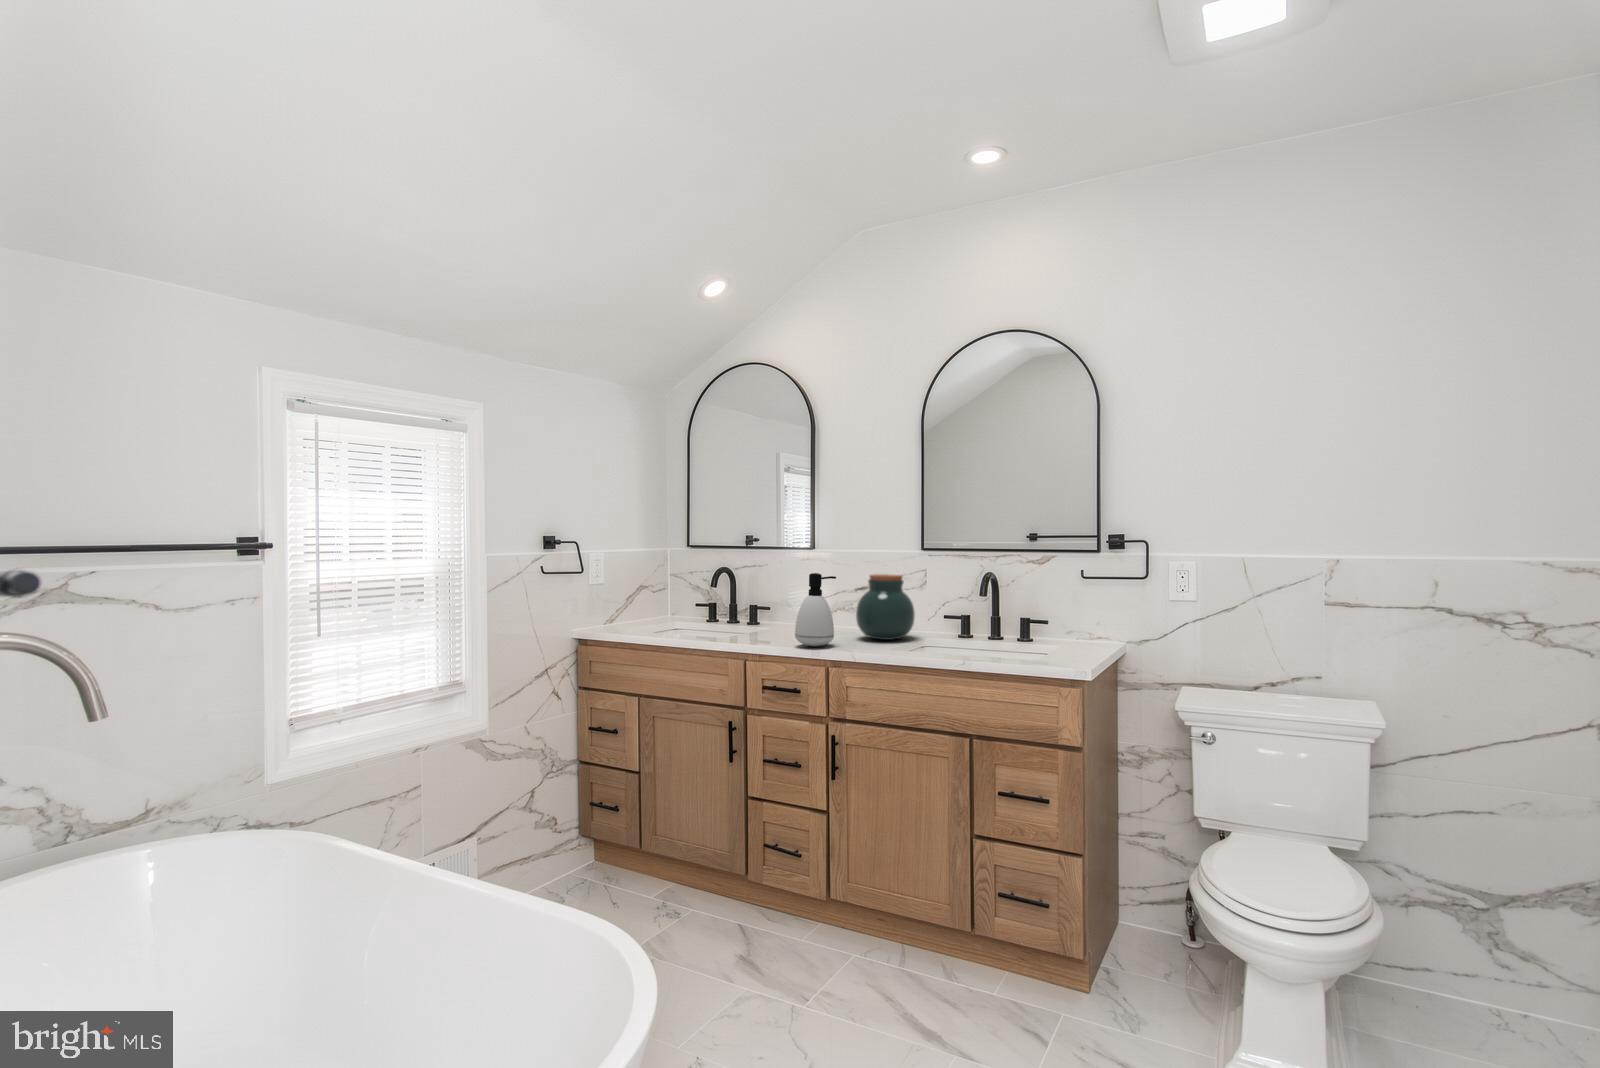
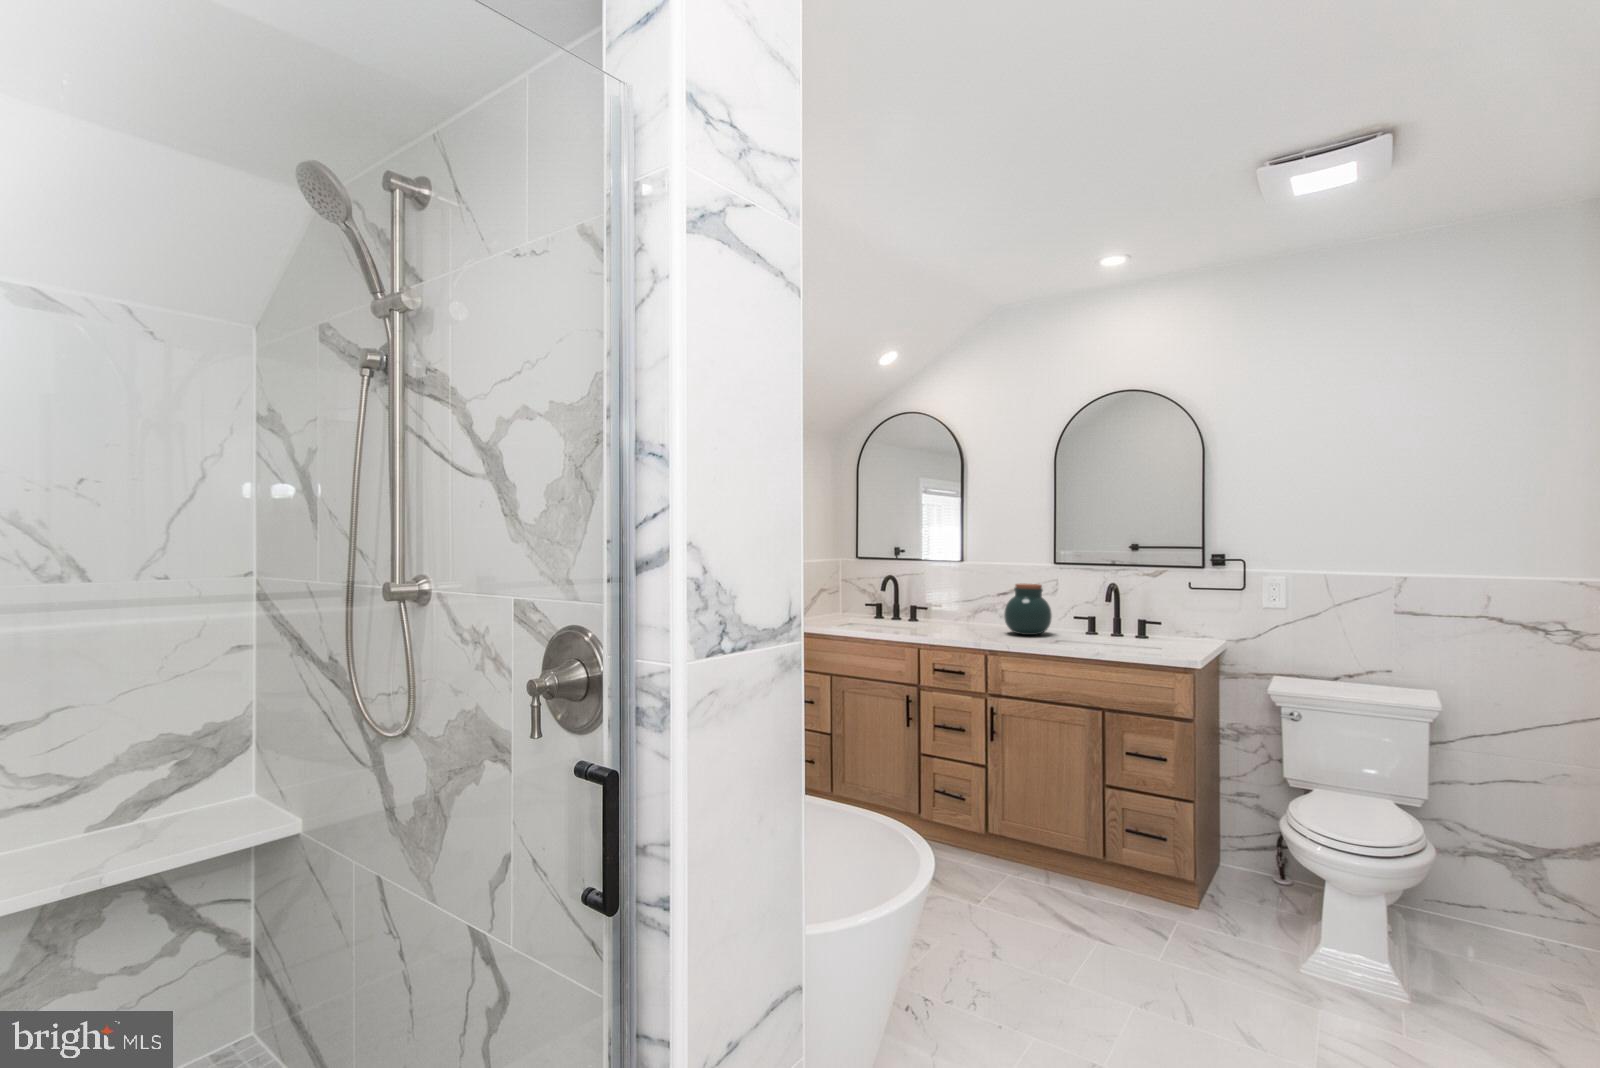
soap dispenser: present [795,573,836,646] -> none [959,582,991,639]

